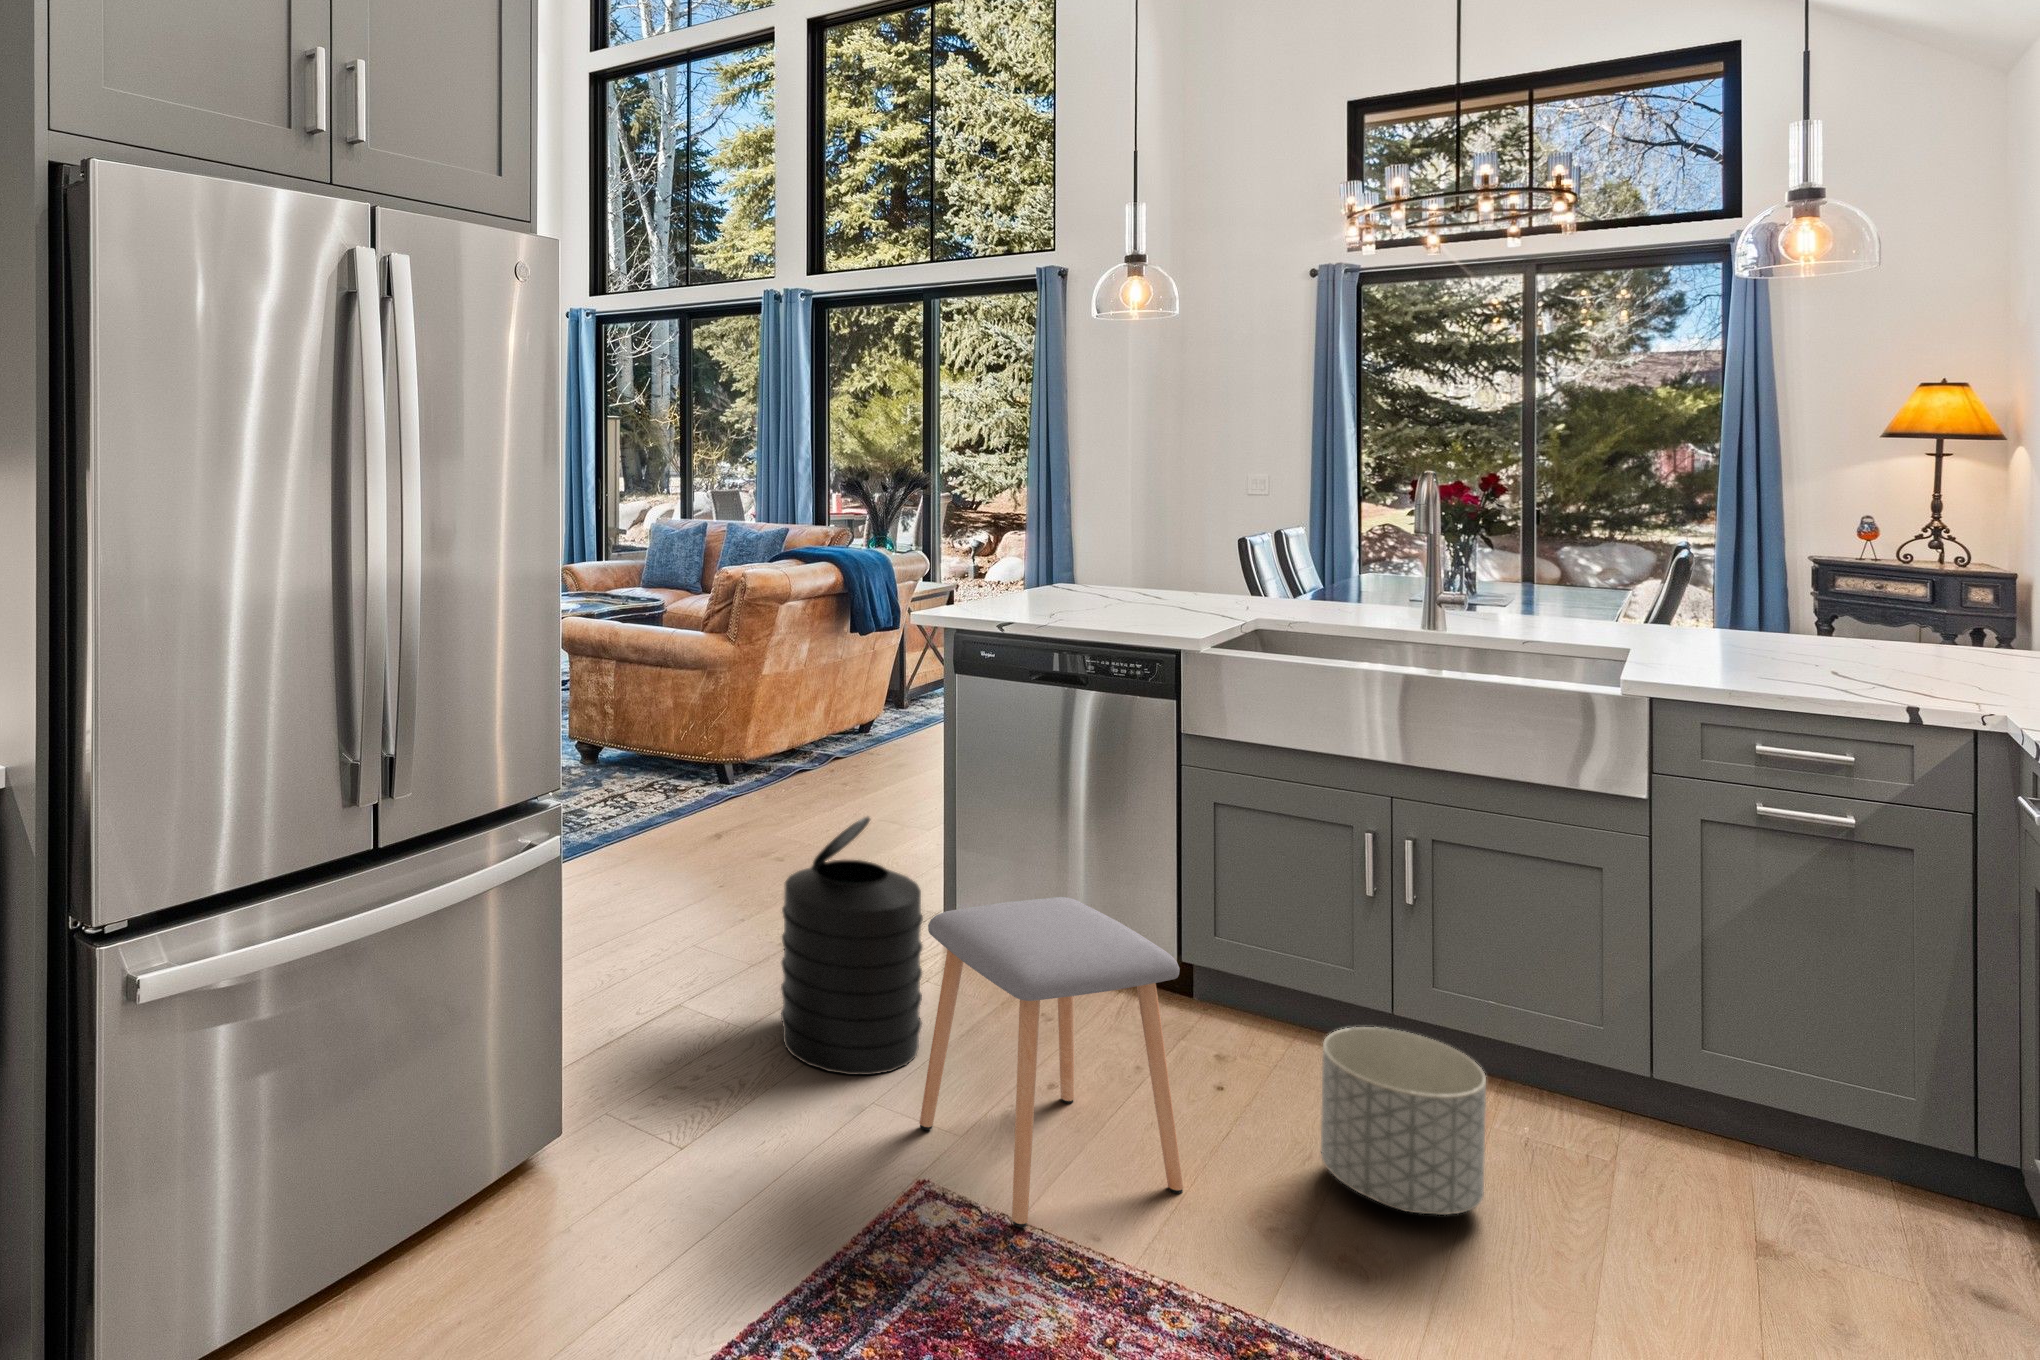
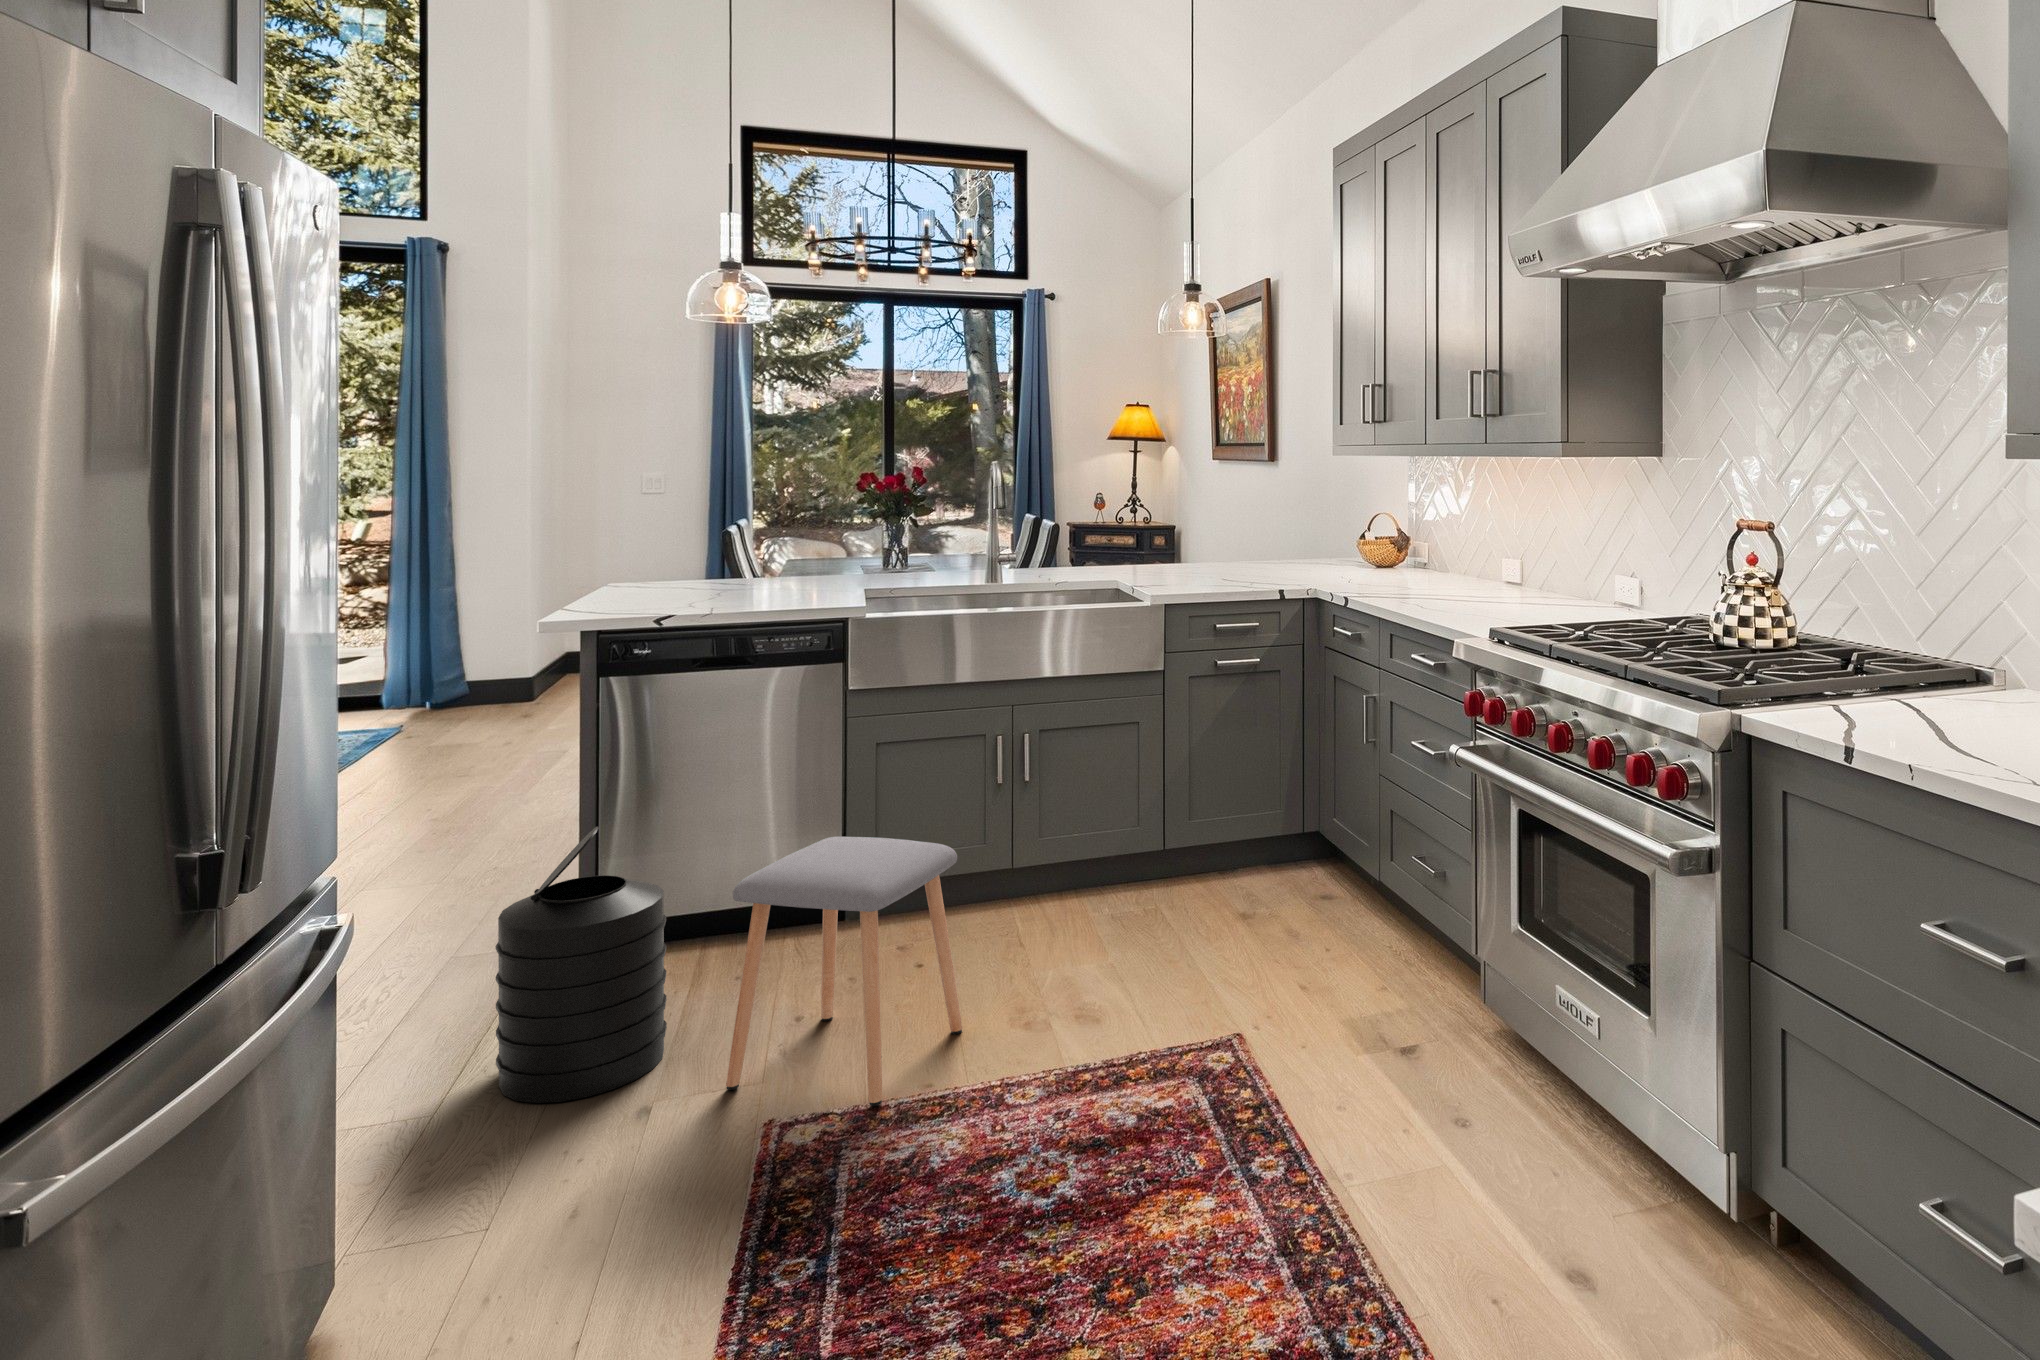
planter: present [1321,1027,1486,1215] -> none [1030,858,1133,978]

